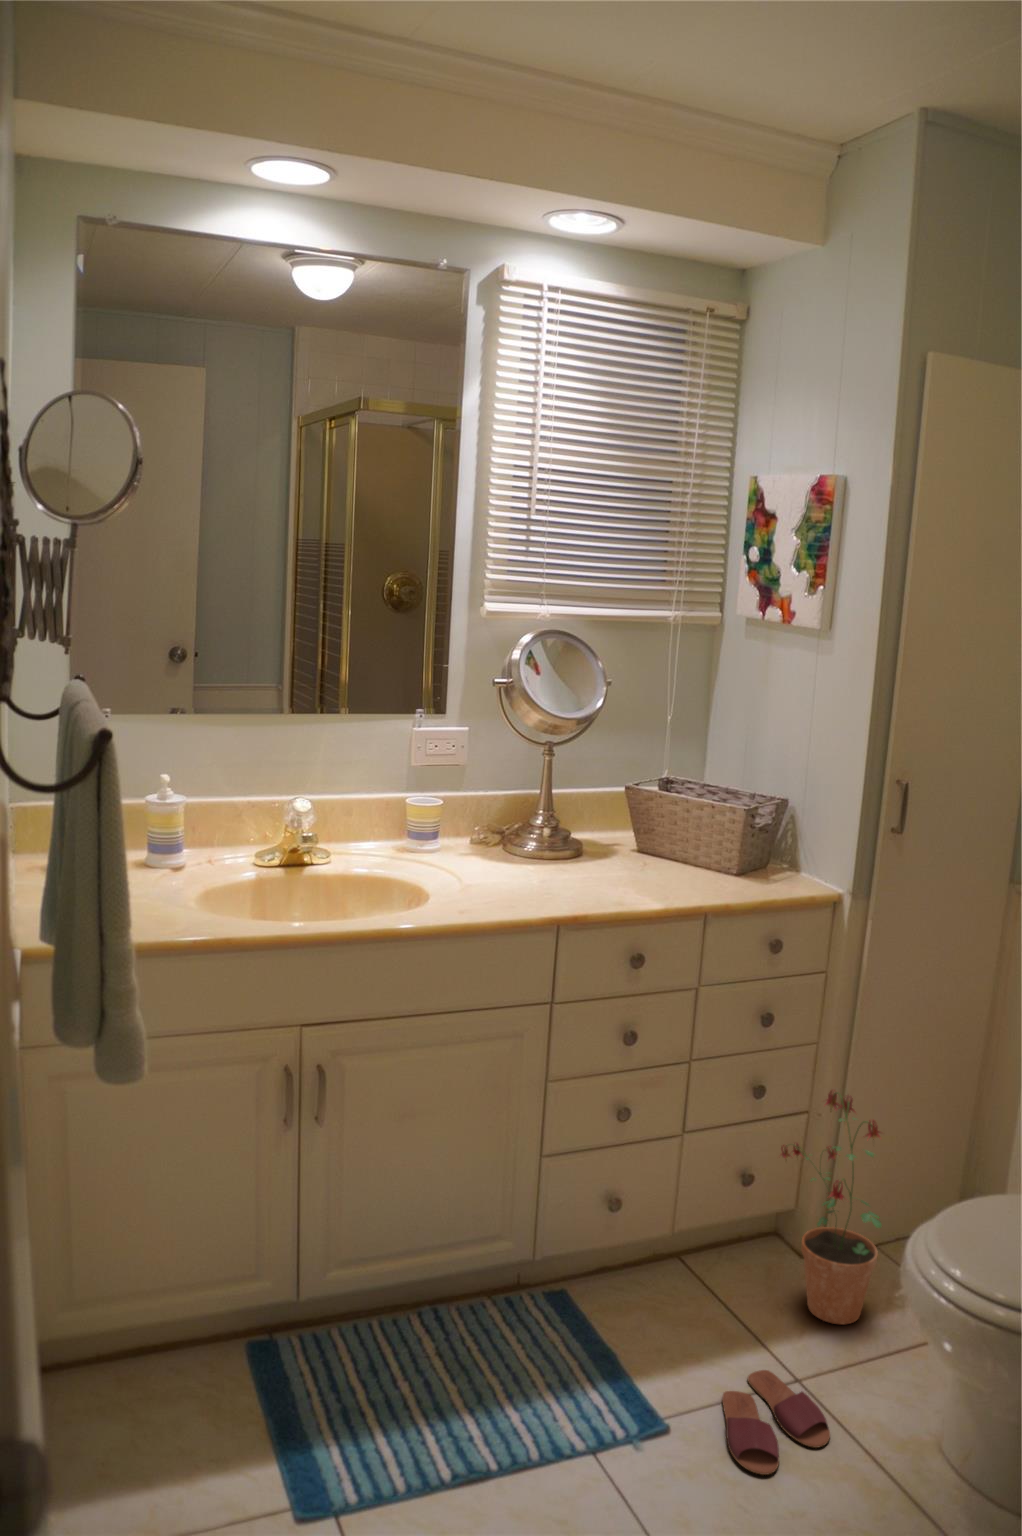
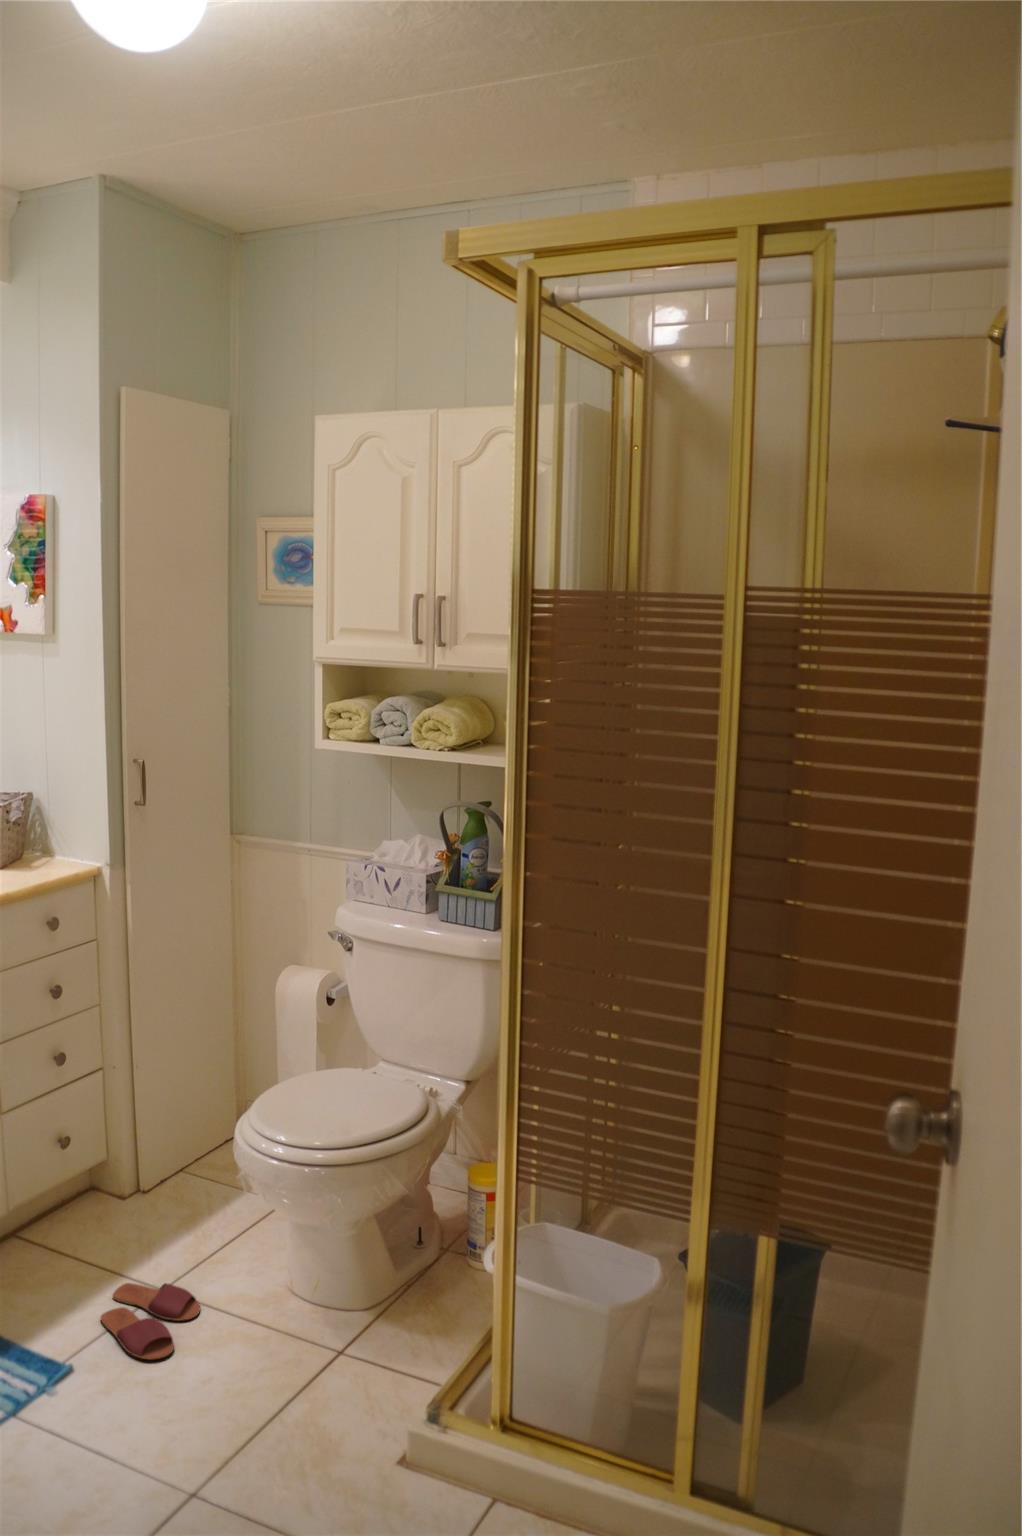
potted plant: present [781,1091,882,1324] -> none [84,1033,192,1228]

